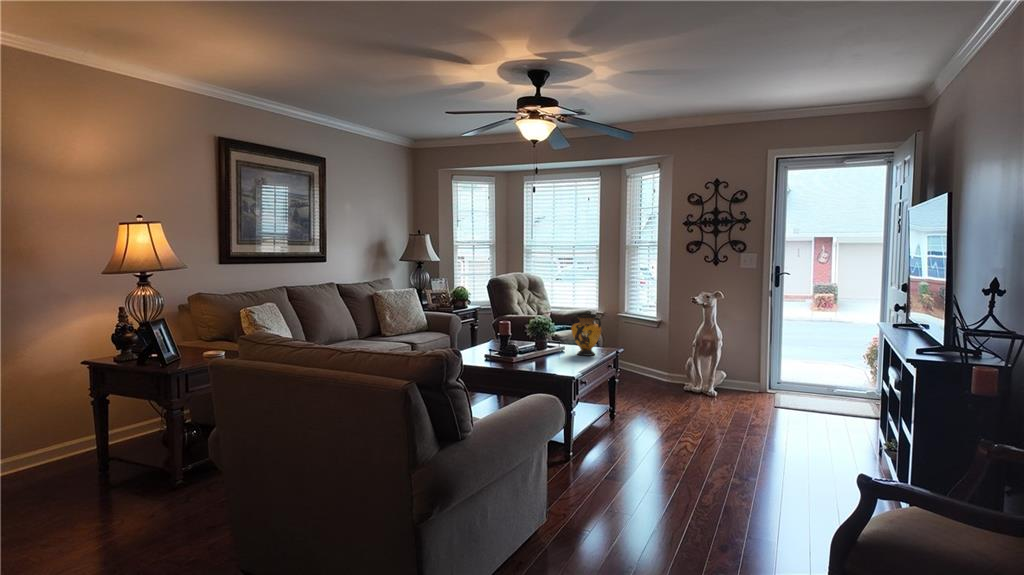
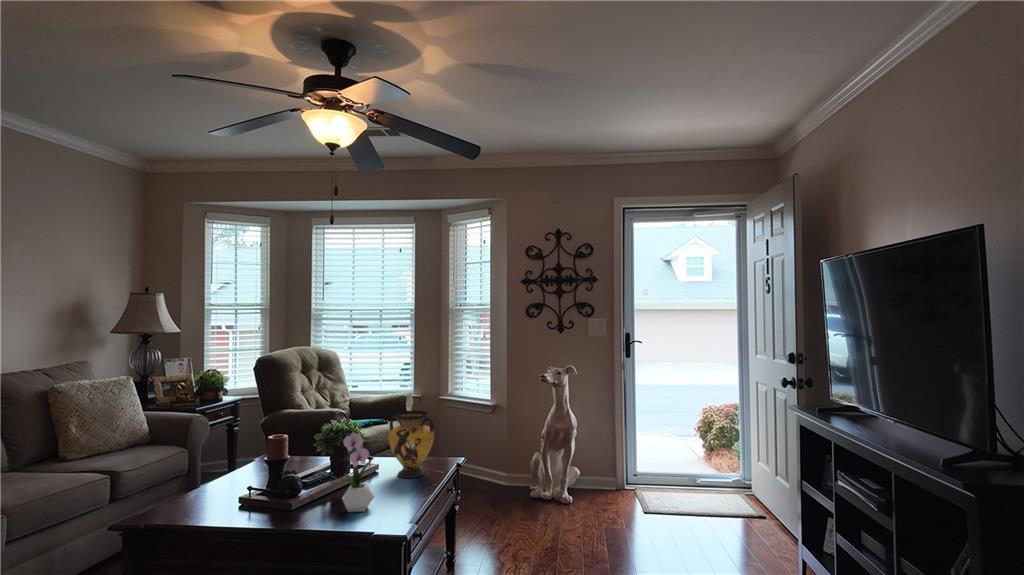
flower arrangement: none [541,312,560,367] -> present [342,419,374,512]

